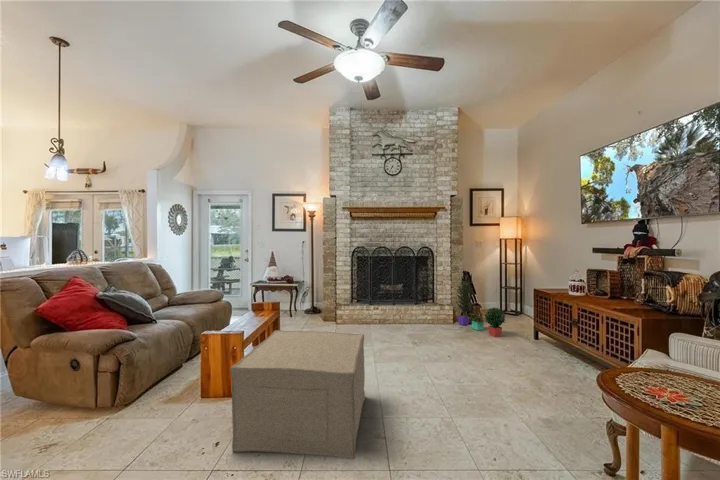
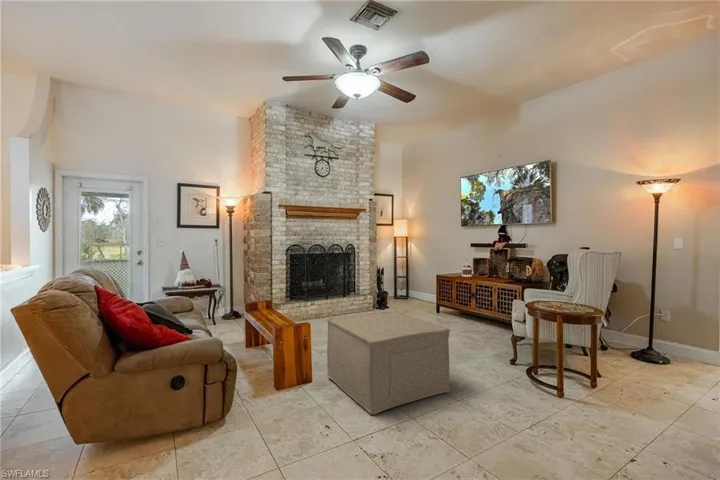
potted plant: present [456,280,505,337] -> none [375,270,421,312]

